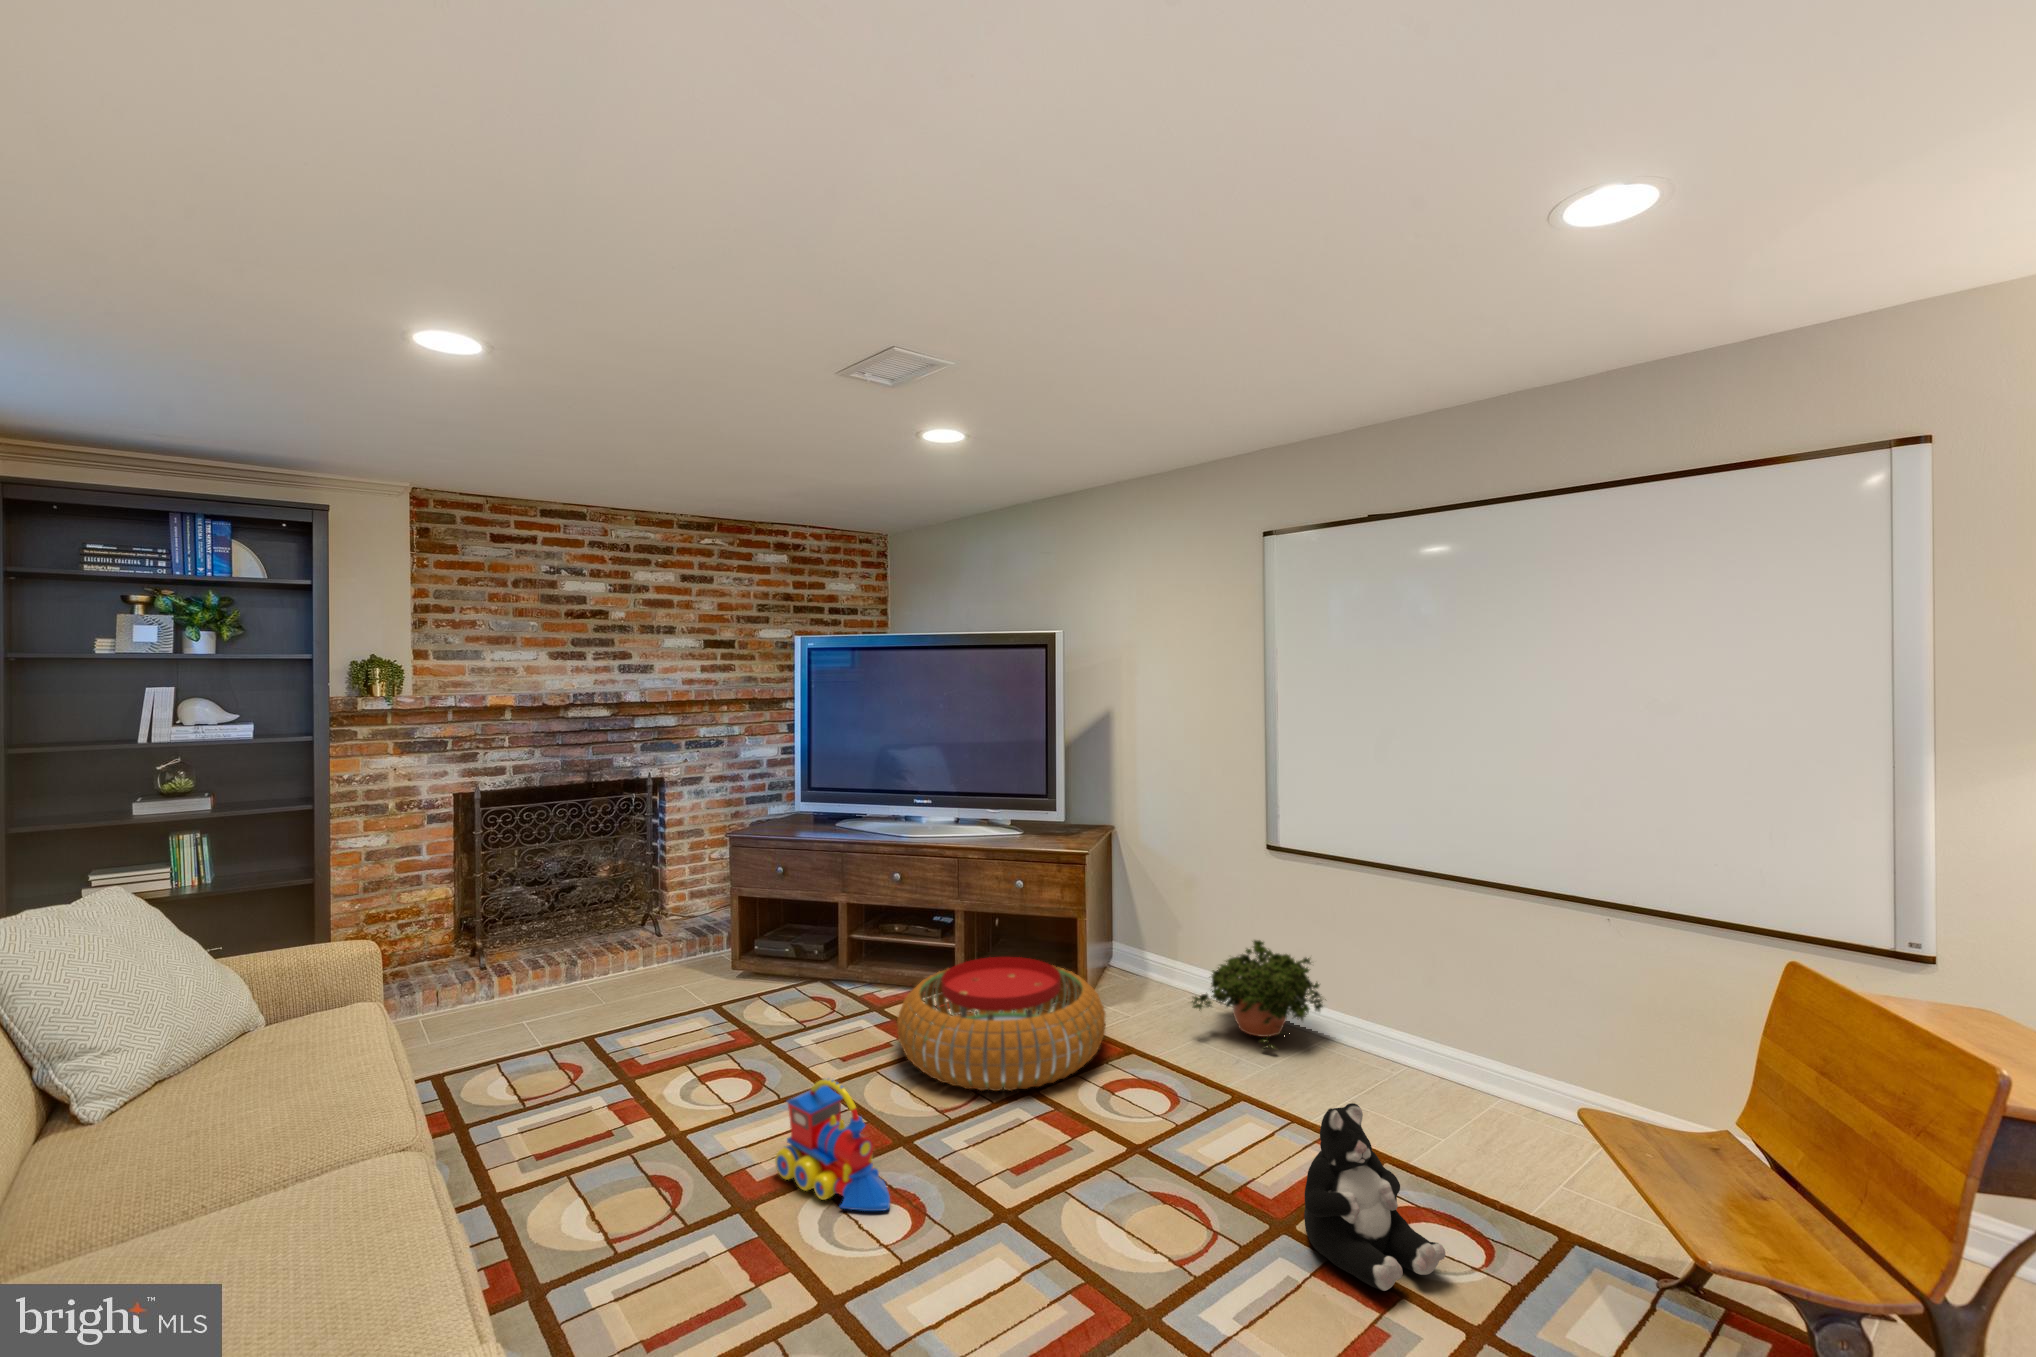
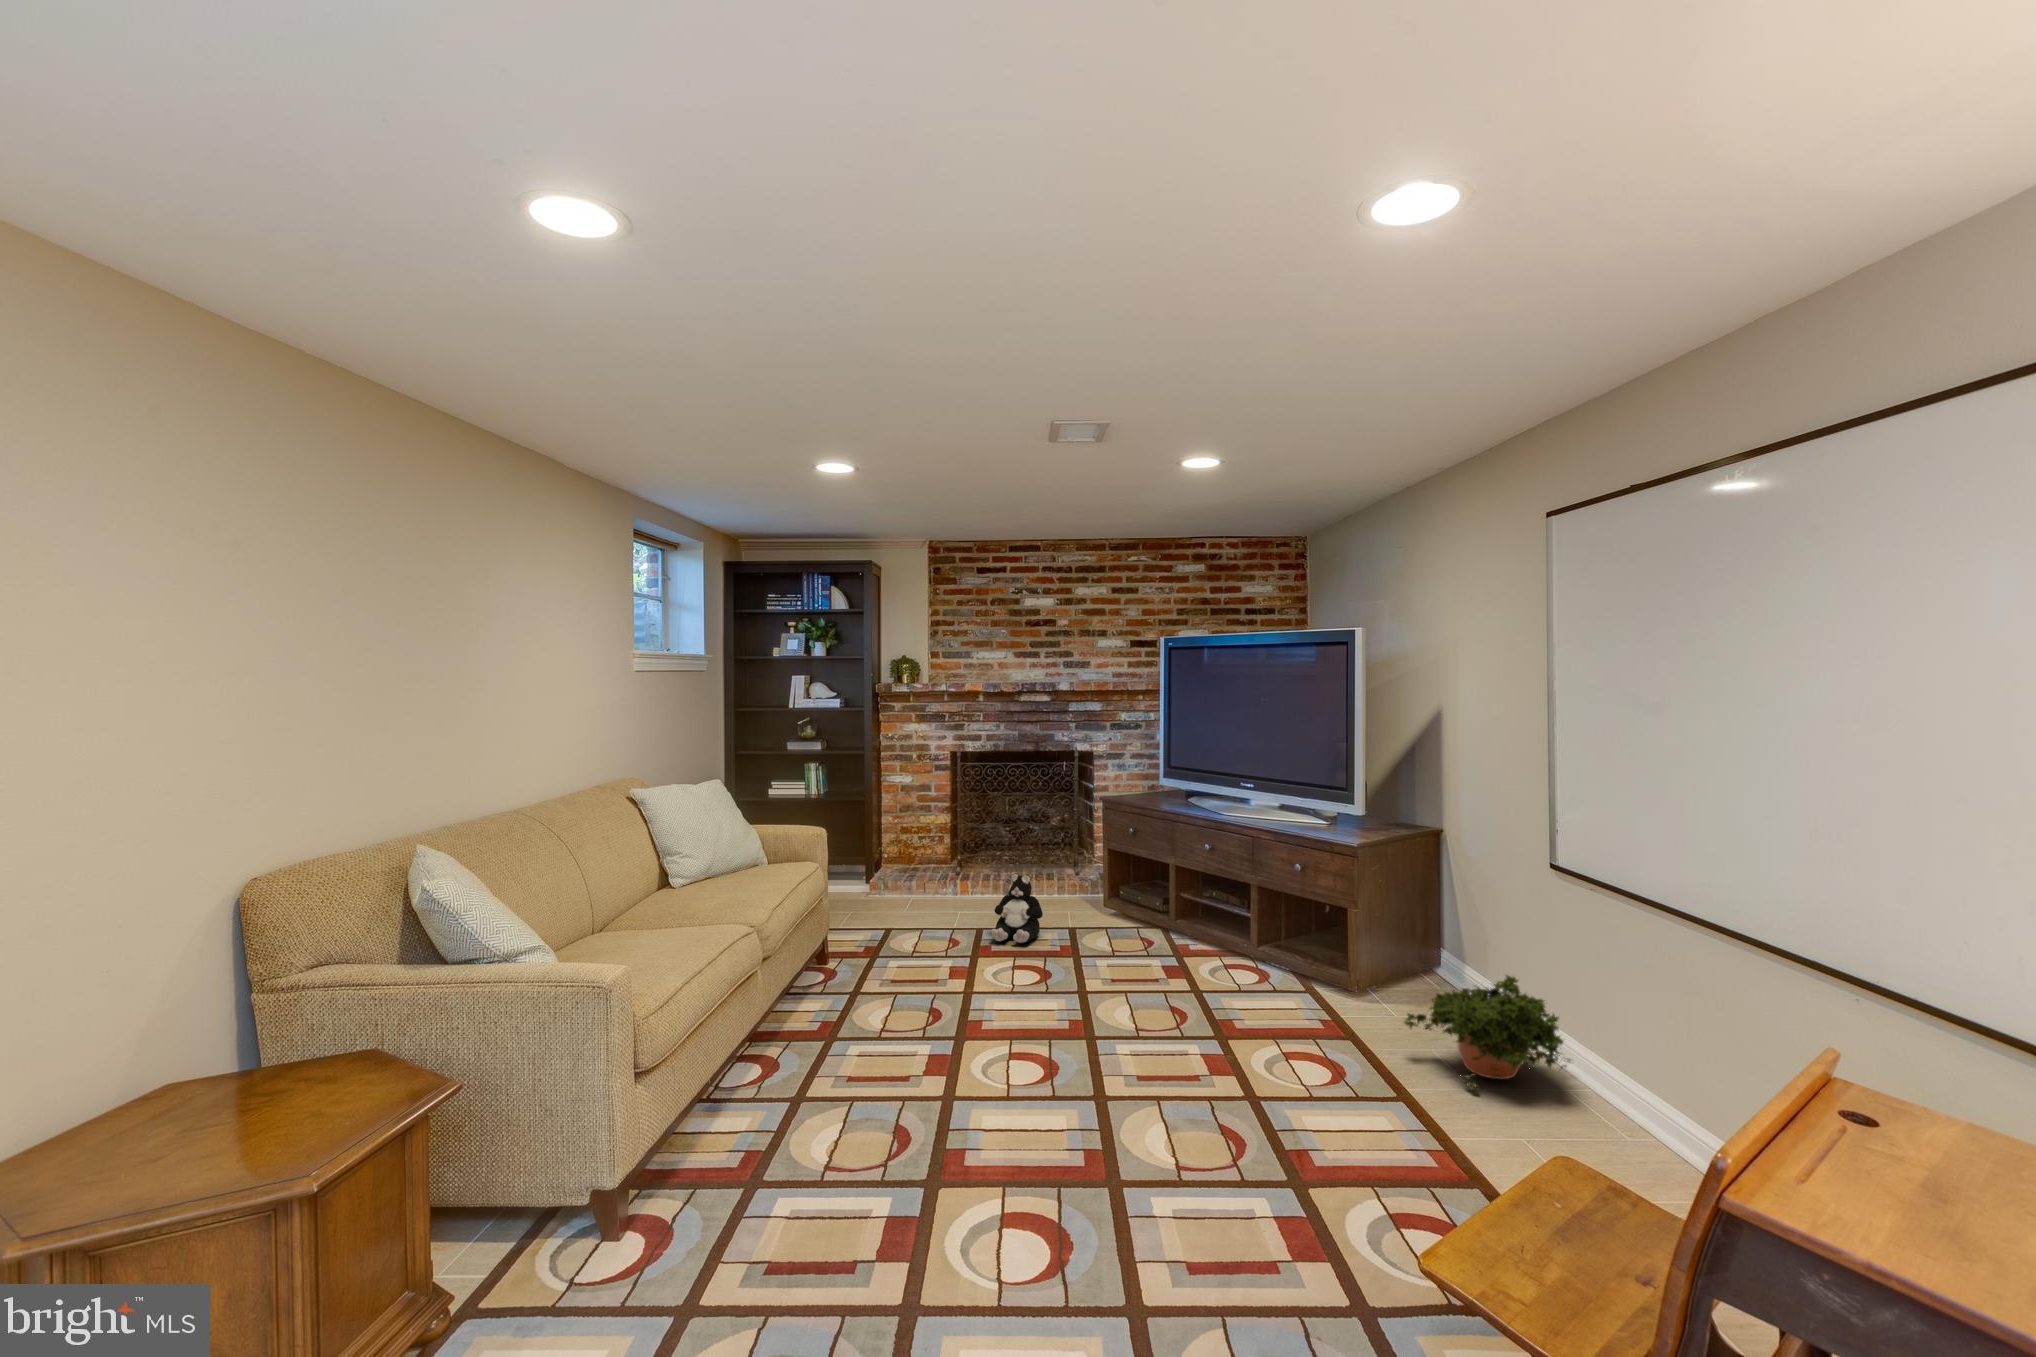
pouf: present [897,957,1106,1091] -> none [1125,930,1317,1045]
toy train: present [775,1079,890,1211] -> none [978,971,1031,1072]
plush toy: present [1304,1103,1445,1291] -> present [991,874,1043,943]

